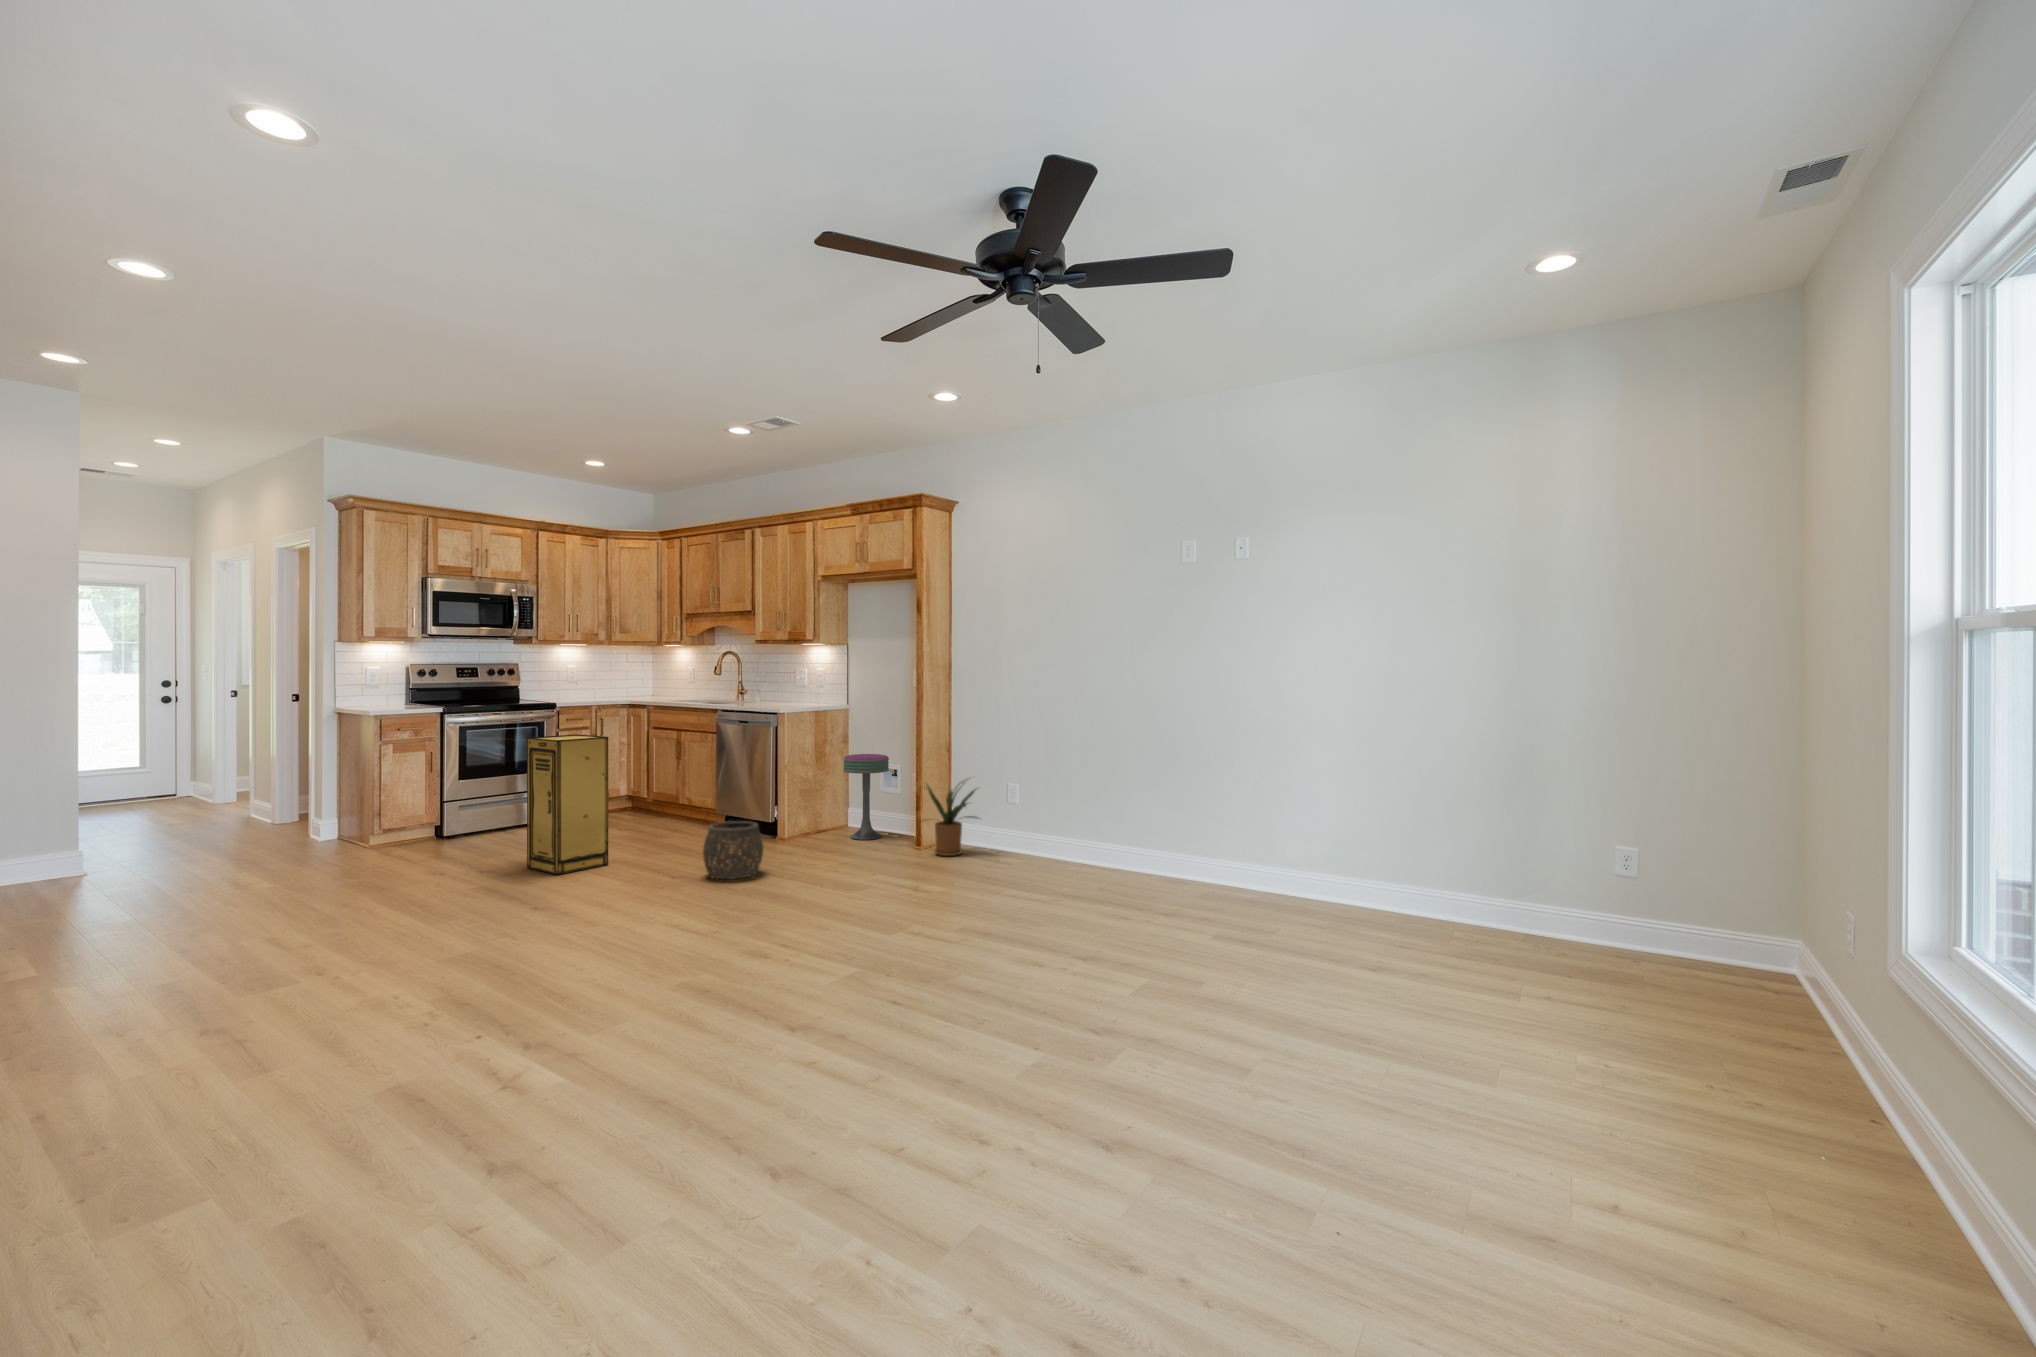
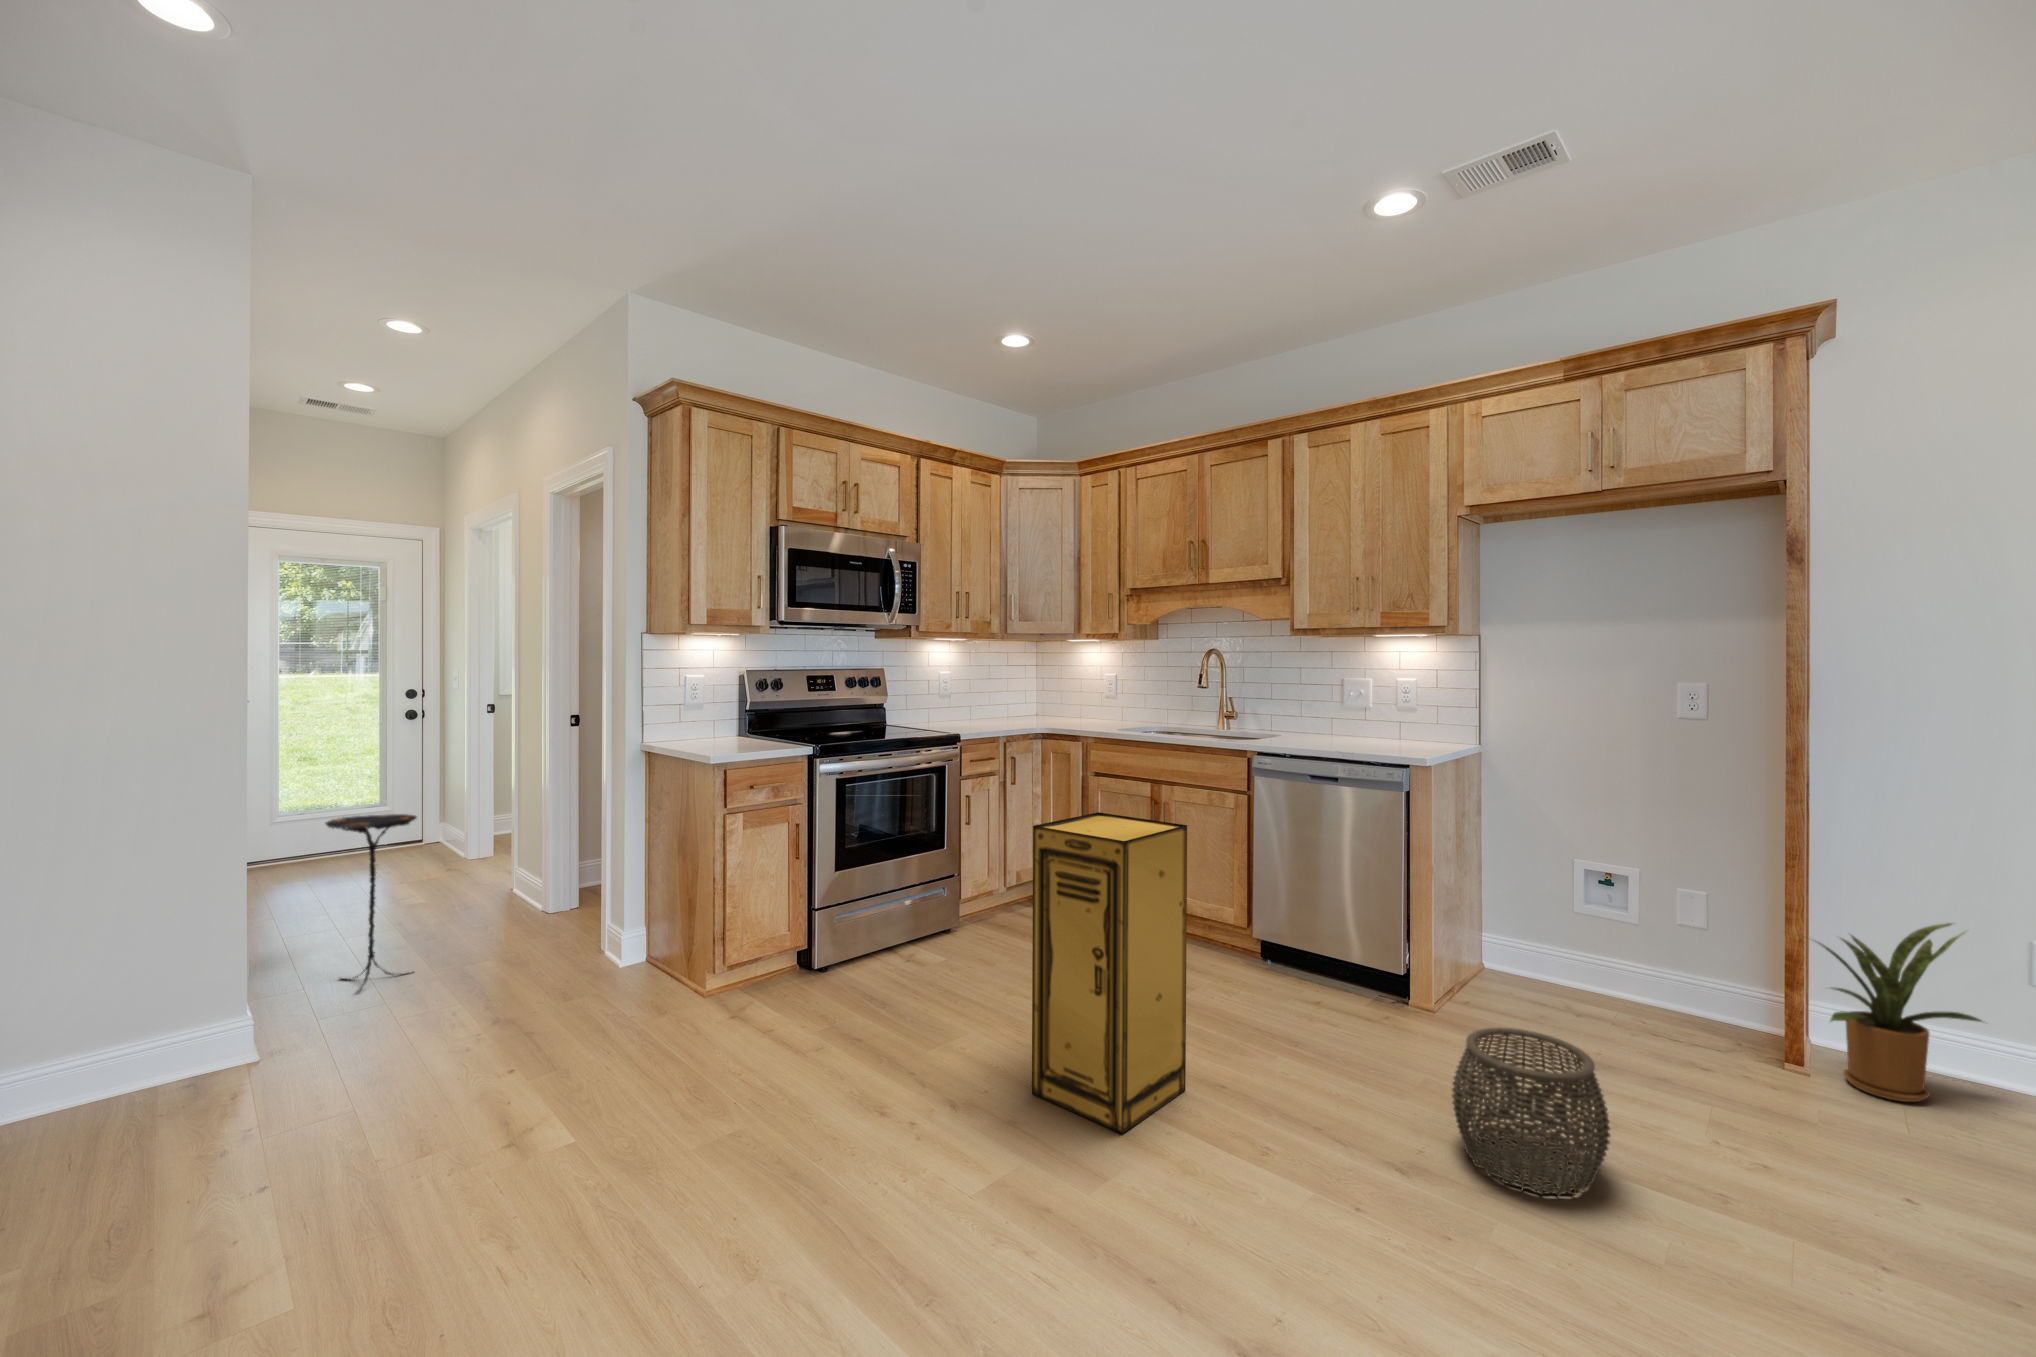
side table: none [119,751,181,854] -> present [326,814,417,990]
bar stool: present [844,754,889,840] -> none [1525,841,1626,1016]

